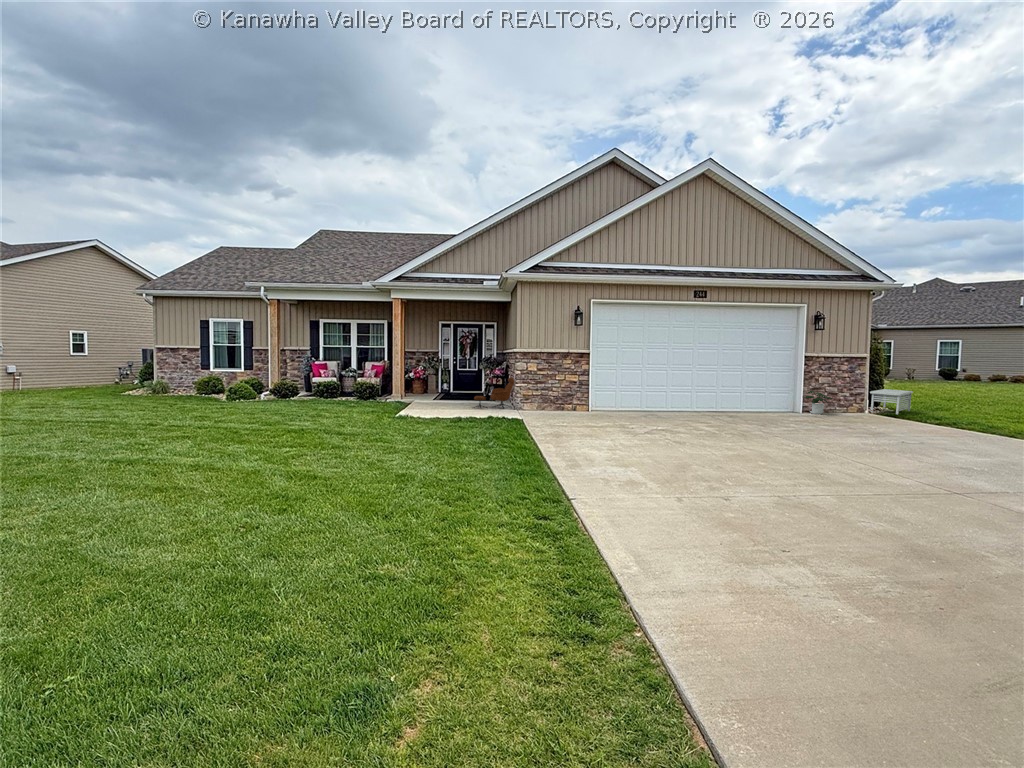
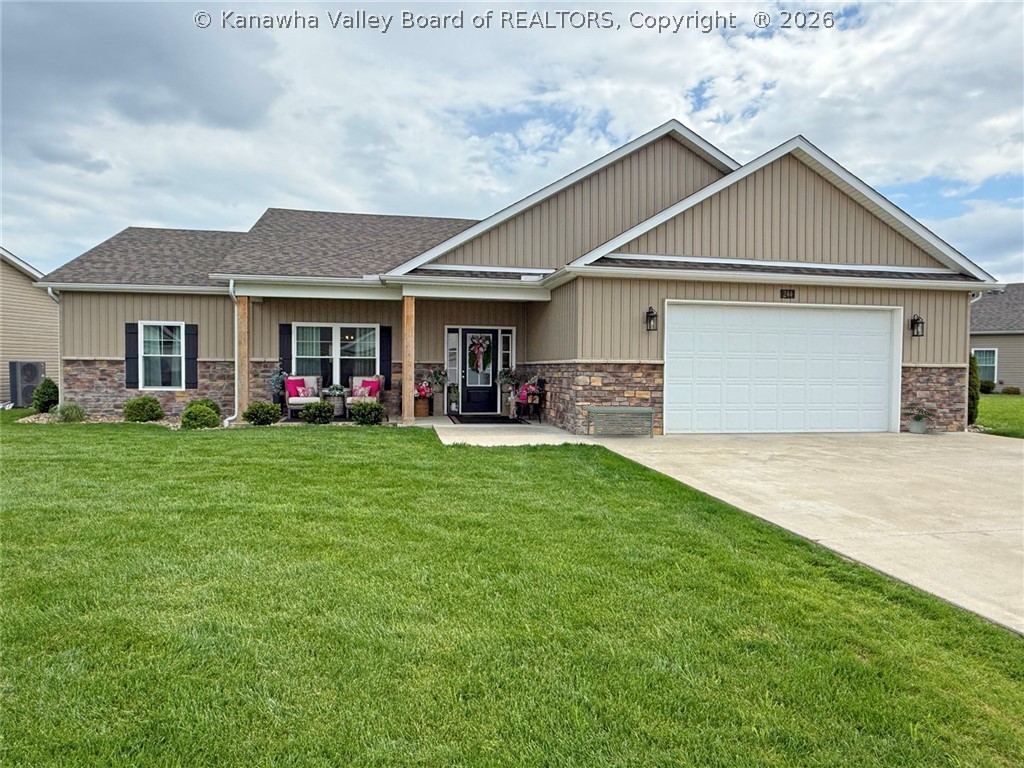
lounge chair: present [474,377,515,407] -> none [523,395,575,435]
storage bench: present [870,389,913,414] -> present [585,407,656,438]

